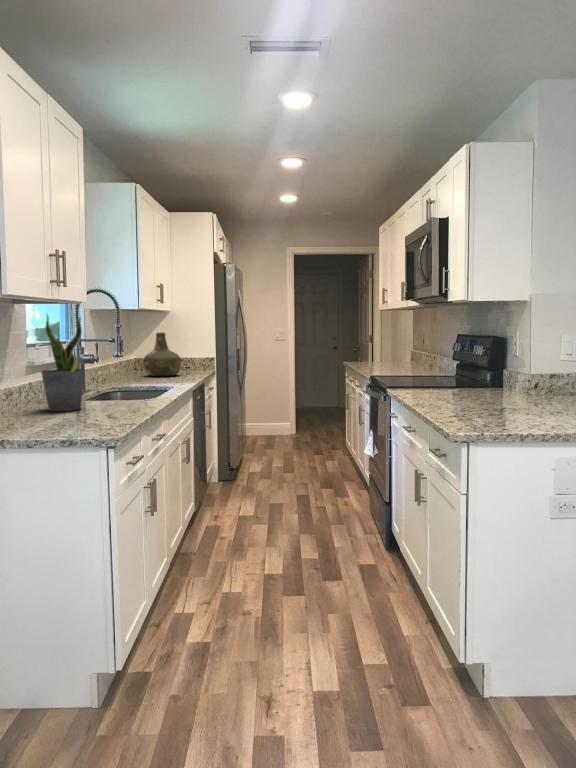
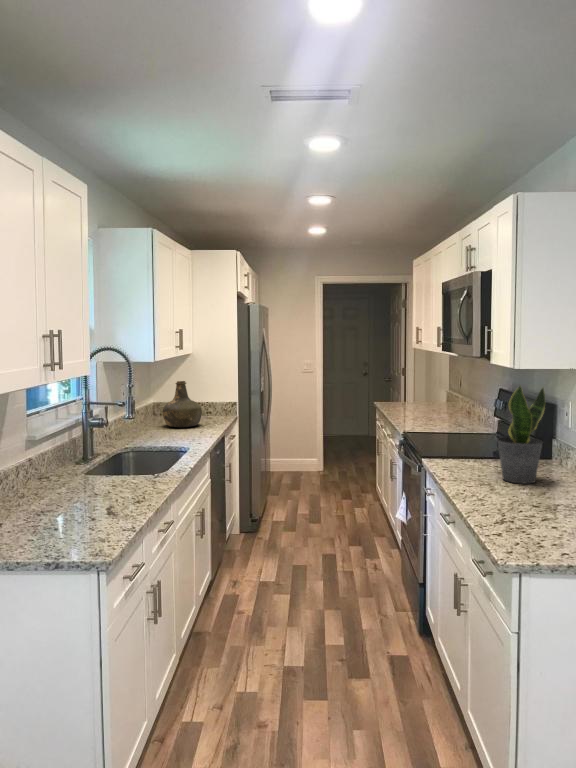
potted plant: present [41,315,85,411] -> present [497,385,545,484]

